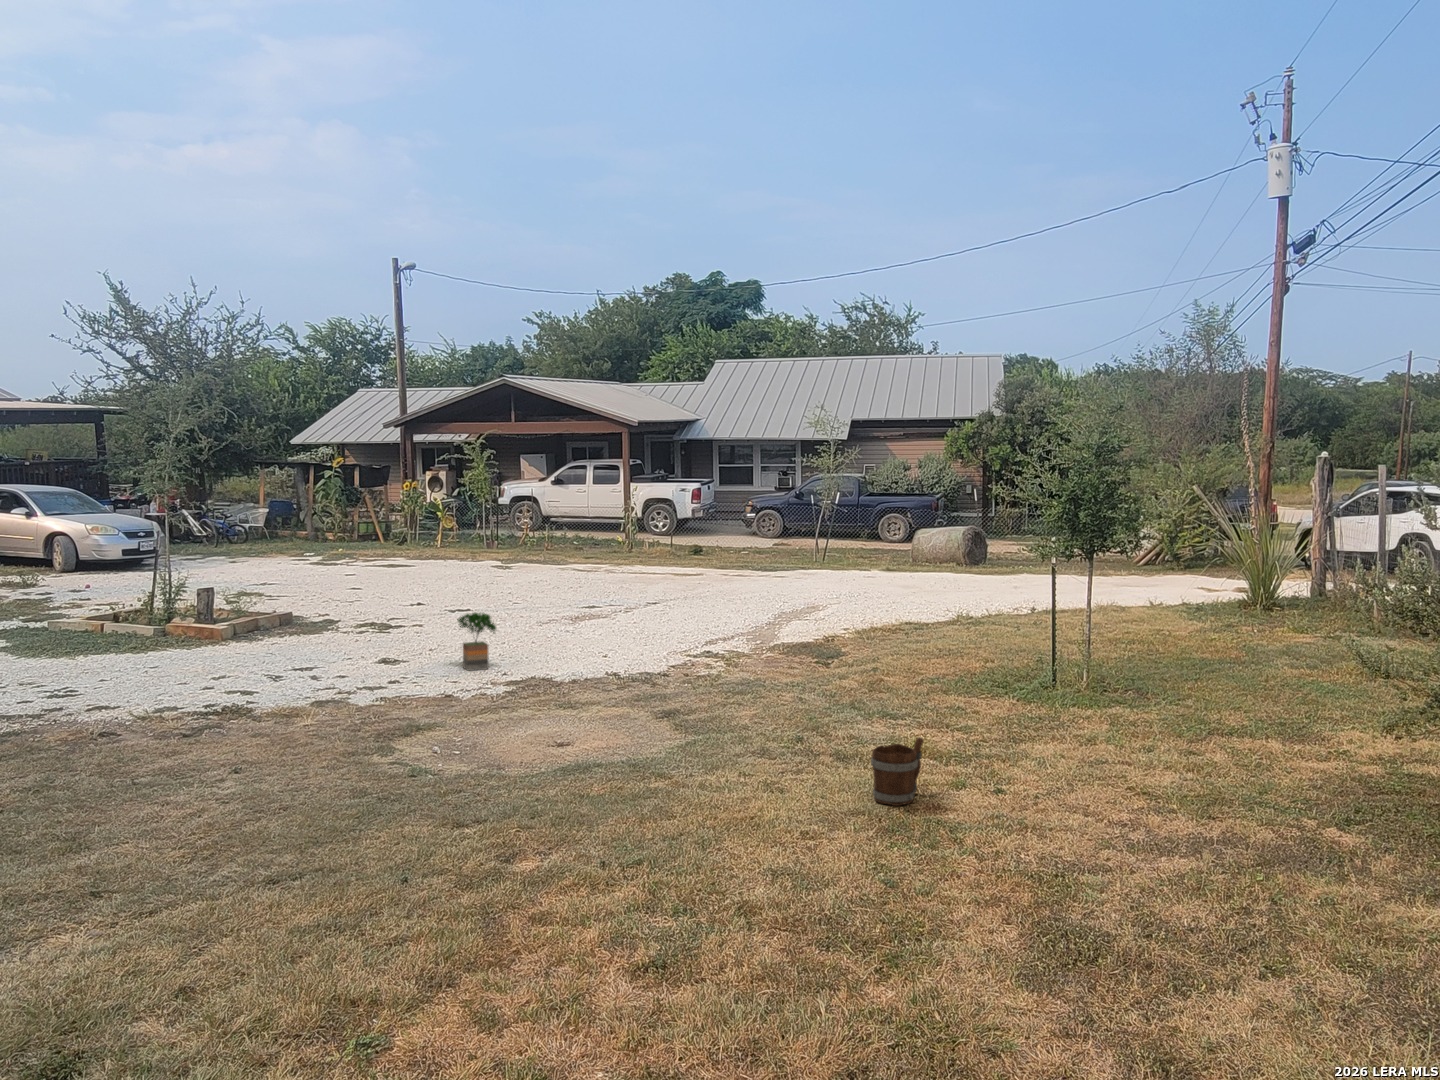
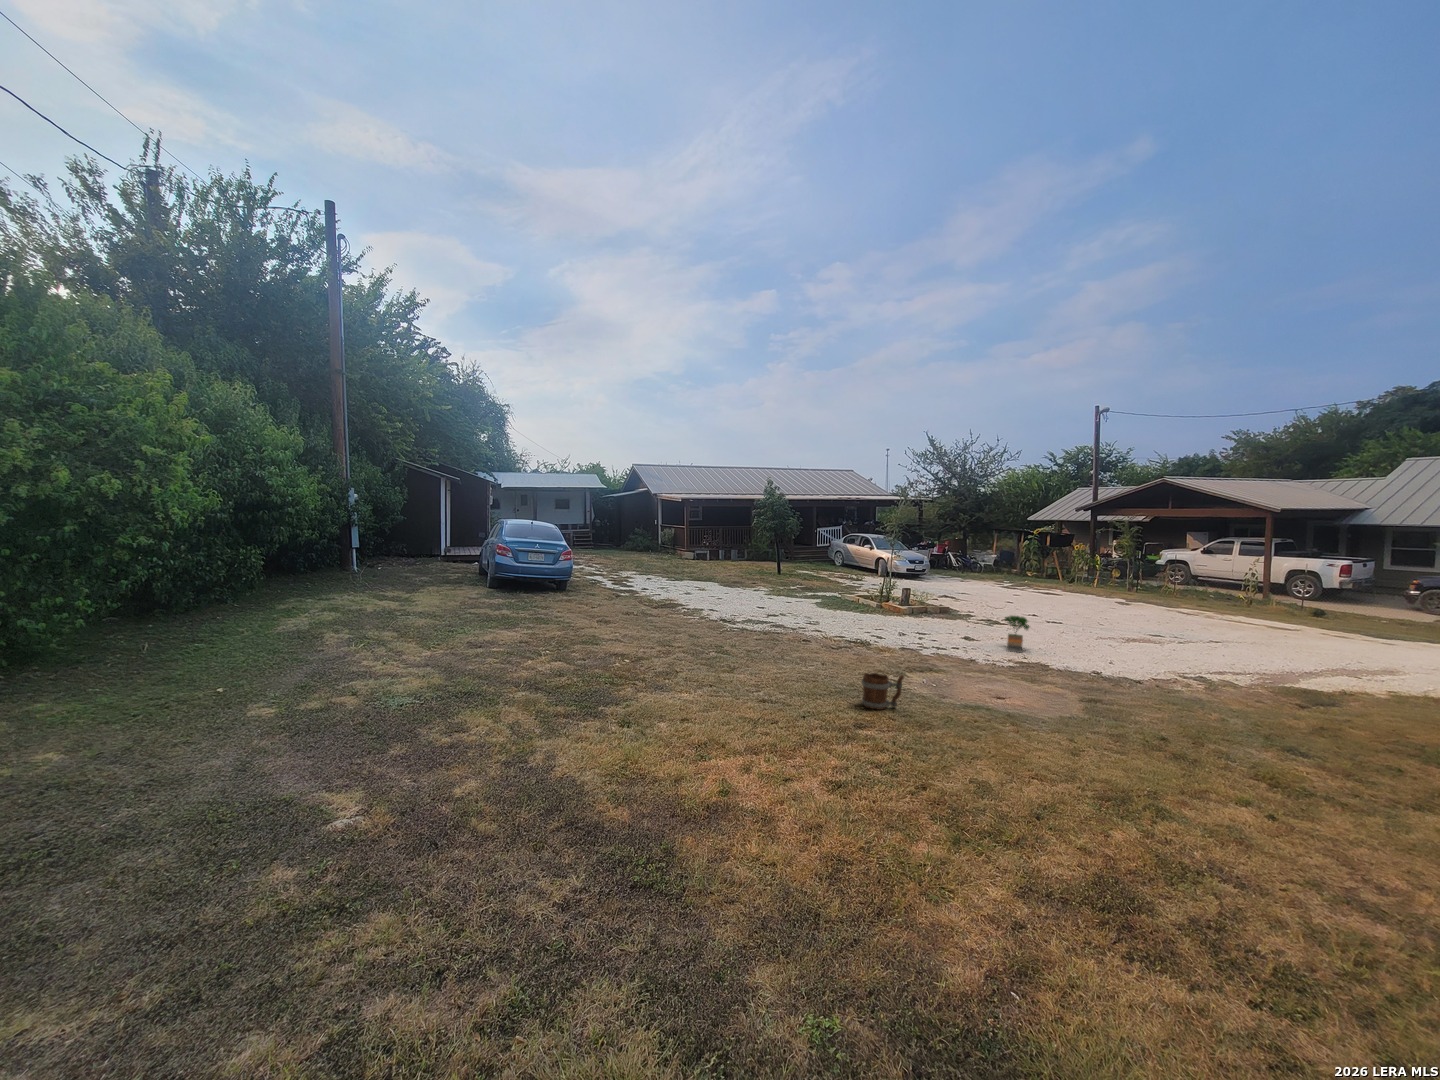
bucket: present [871,737,923,806] -> present [862,673,904,710]

